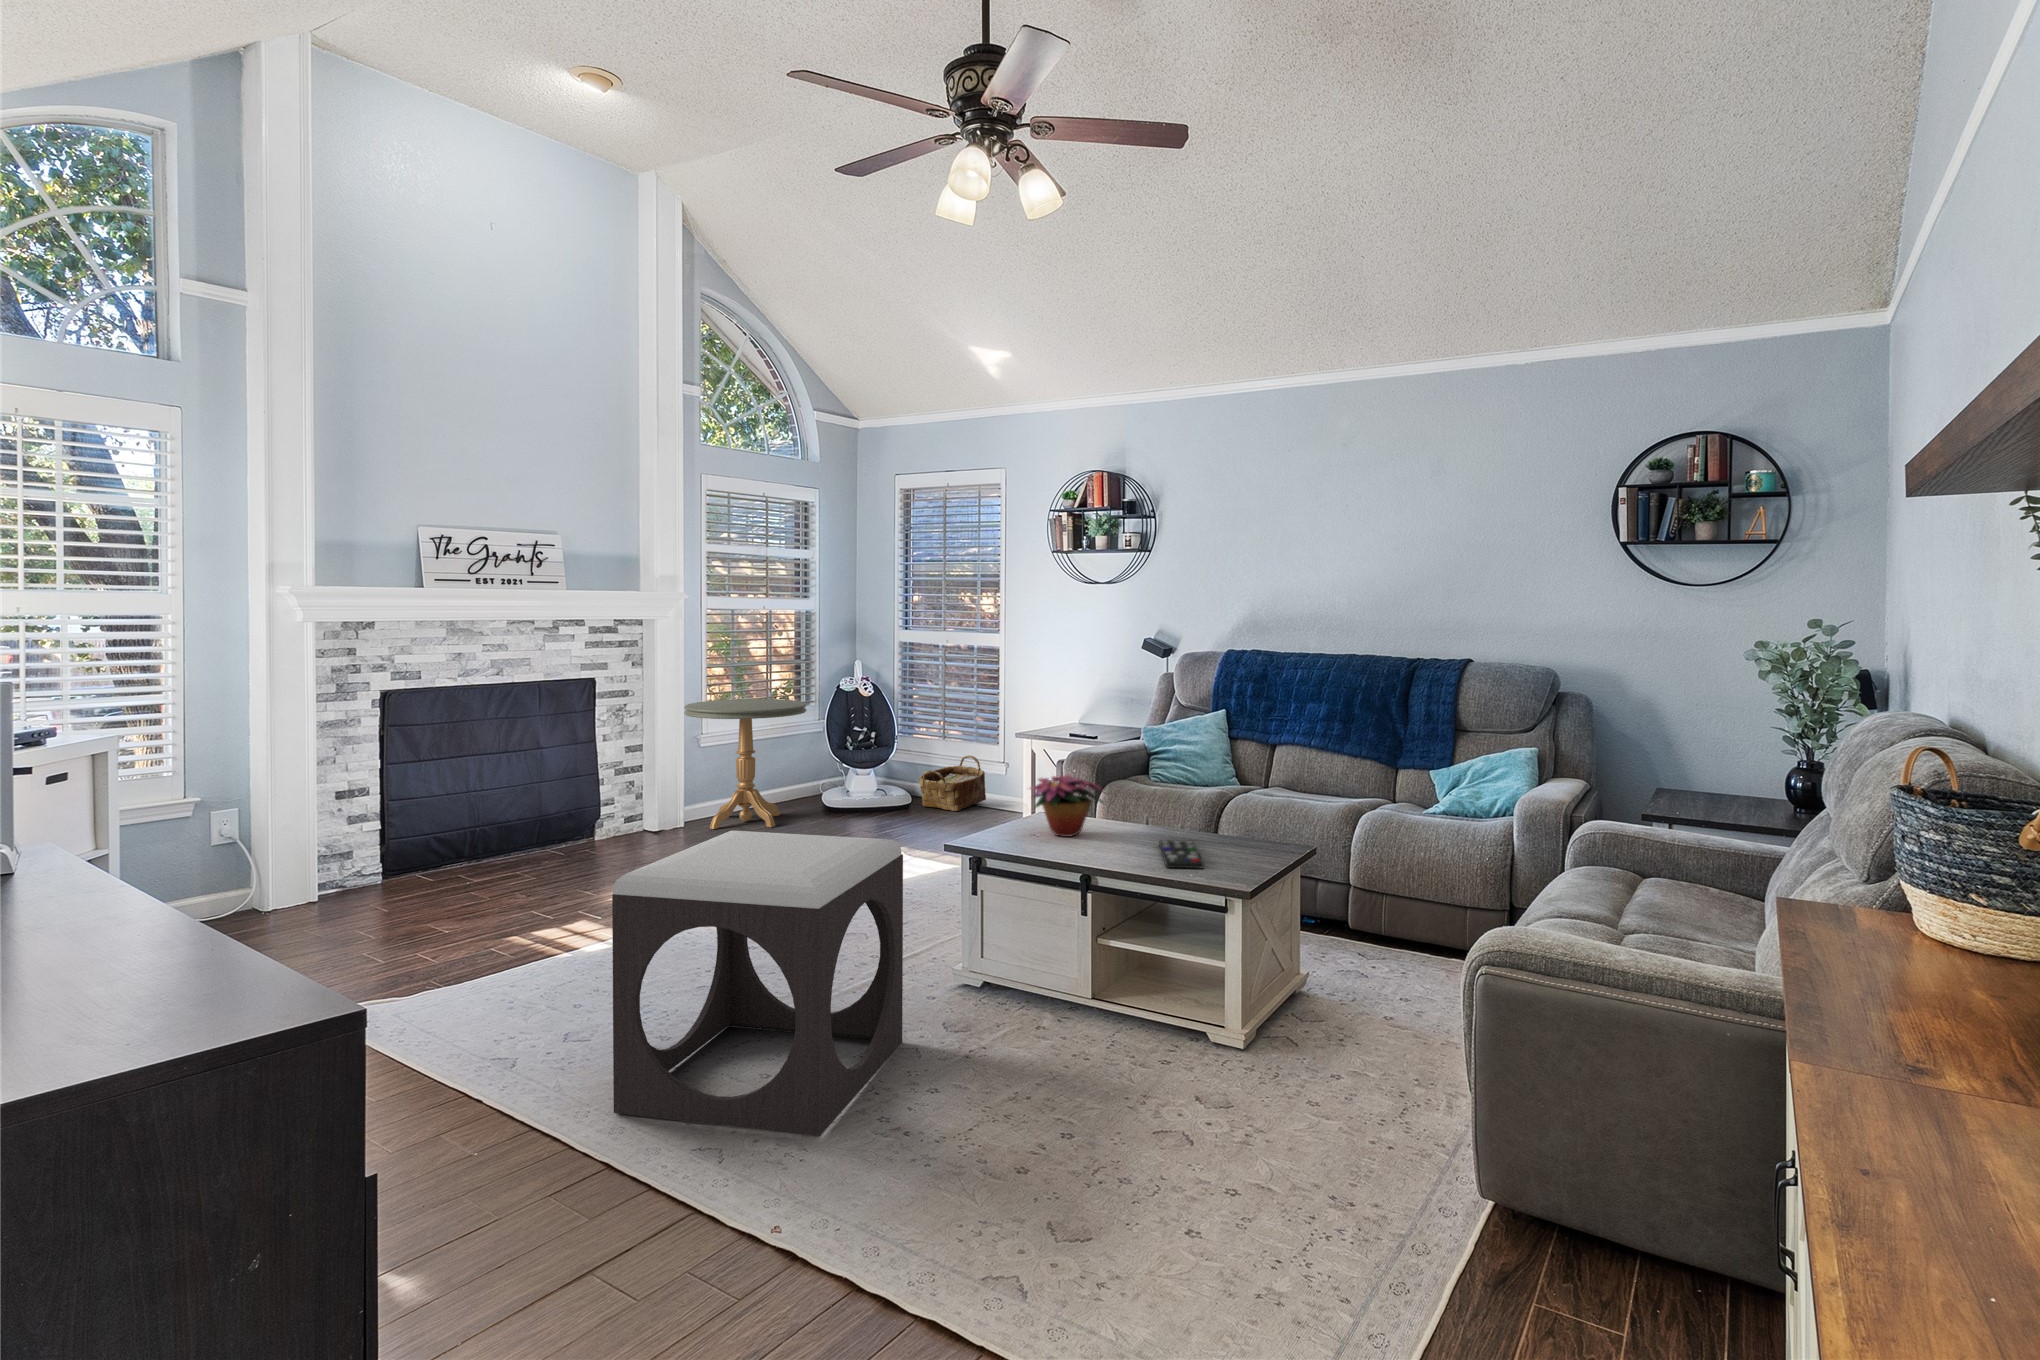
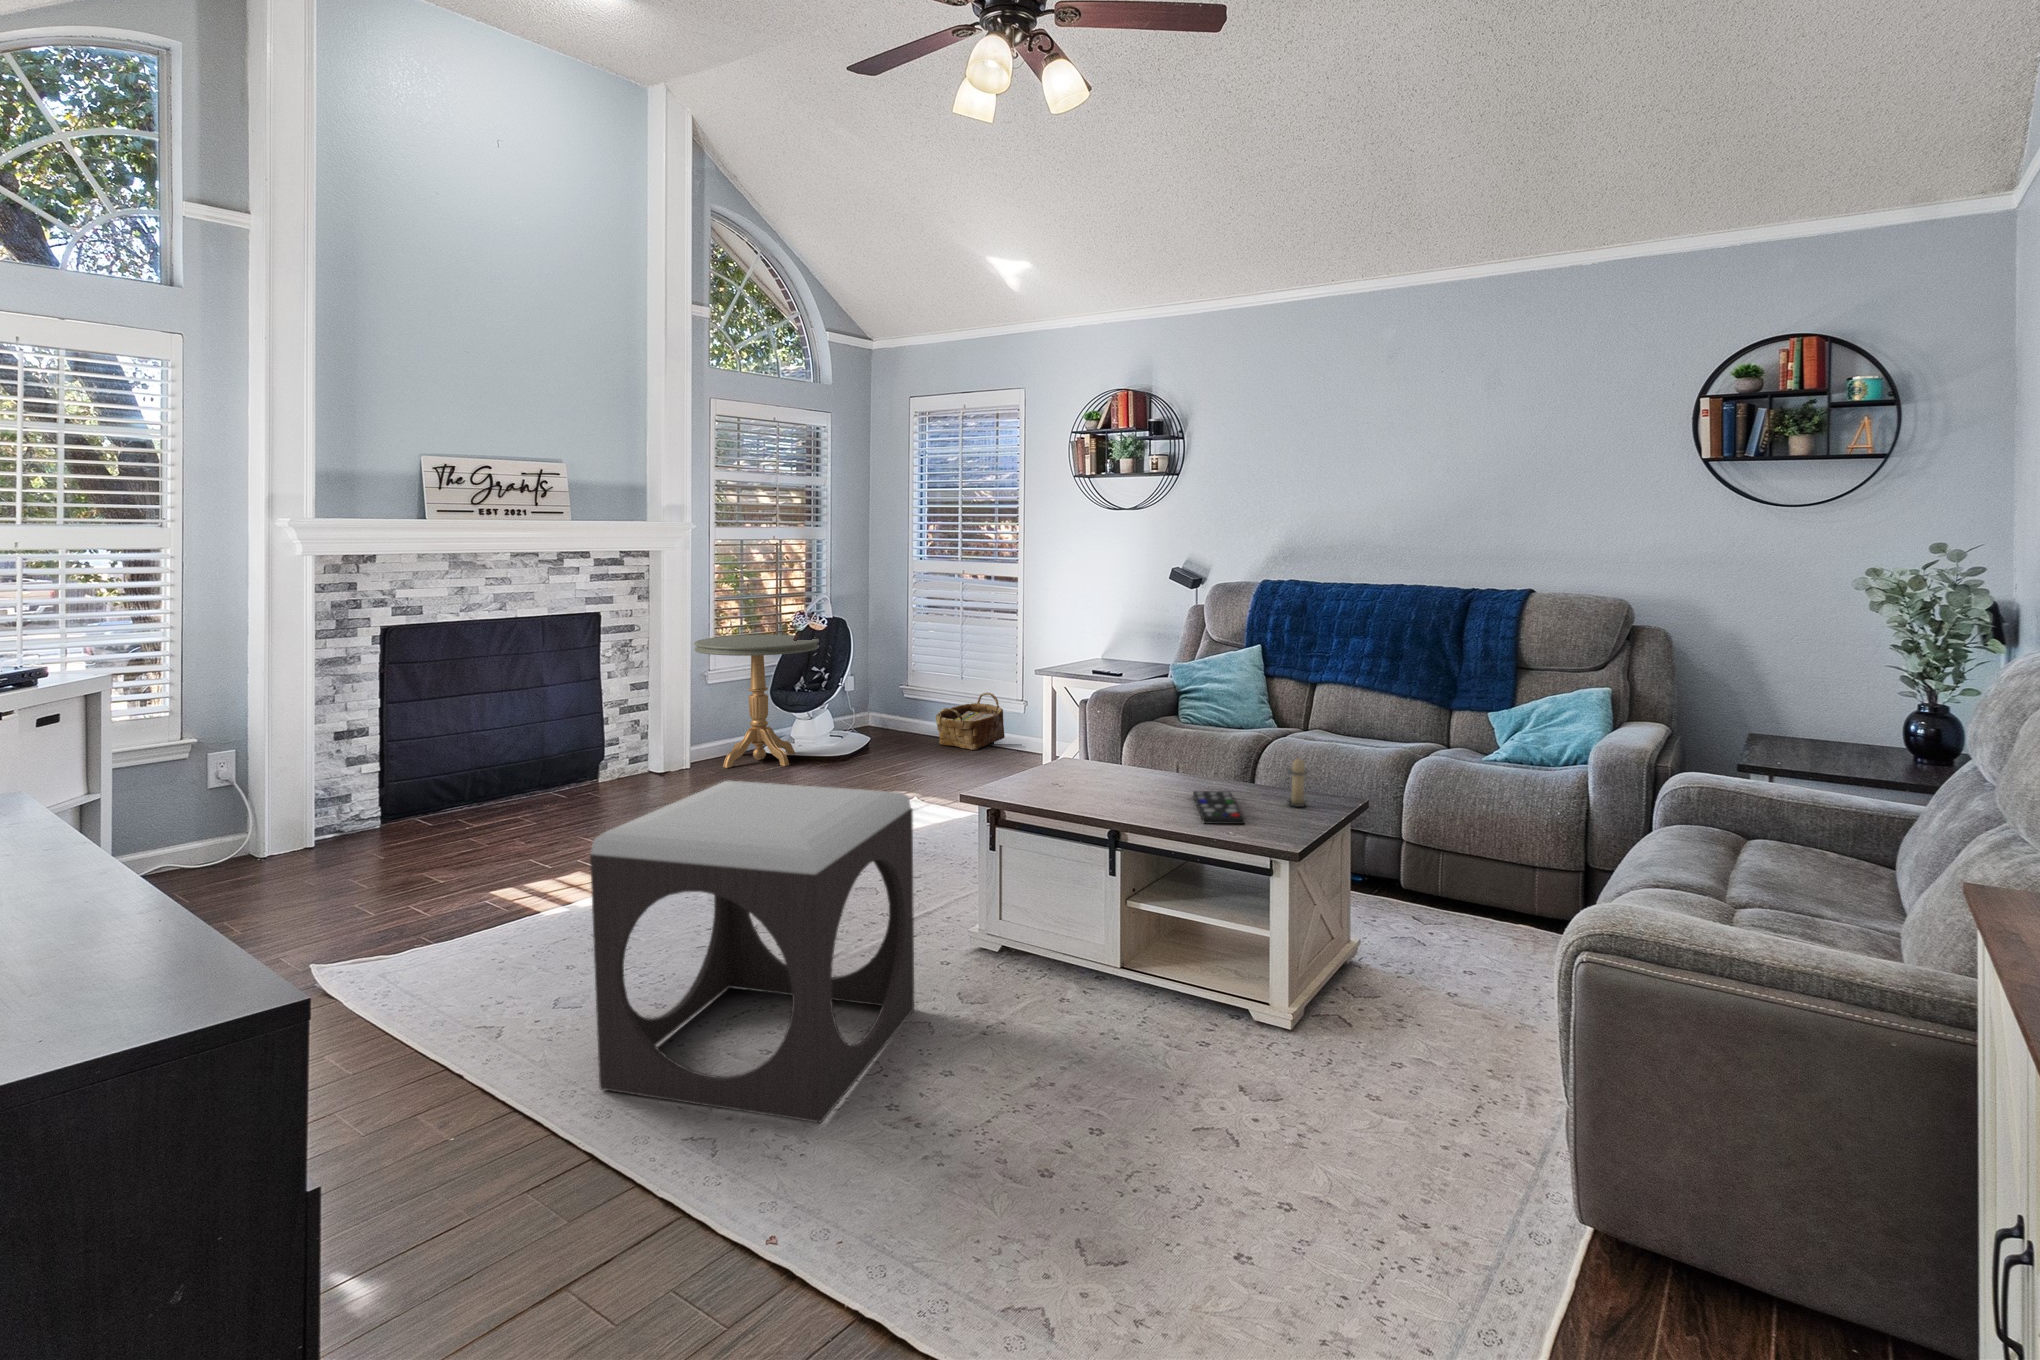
flower arrangement: present [1031,775,1103,837] -> none [1045,717,1141,786]
candle: none [1241,806,1264,854] -> present [1288,758,1308,807]

